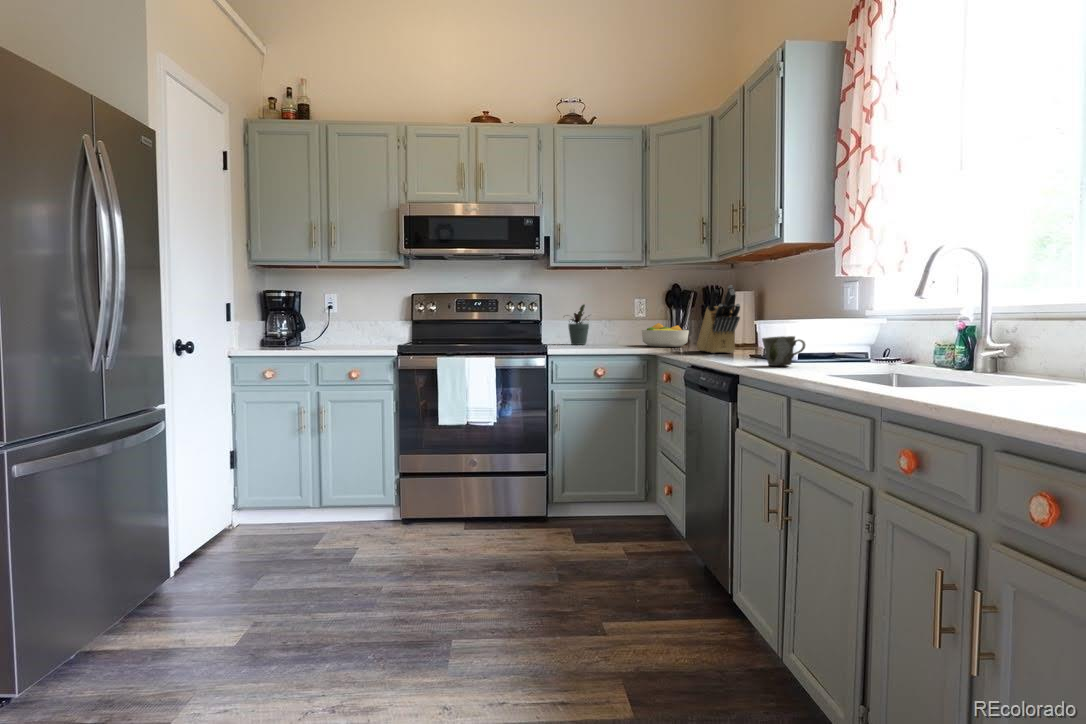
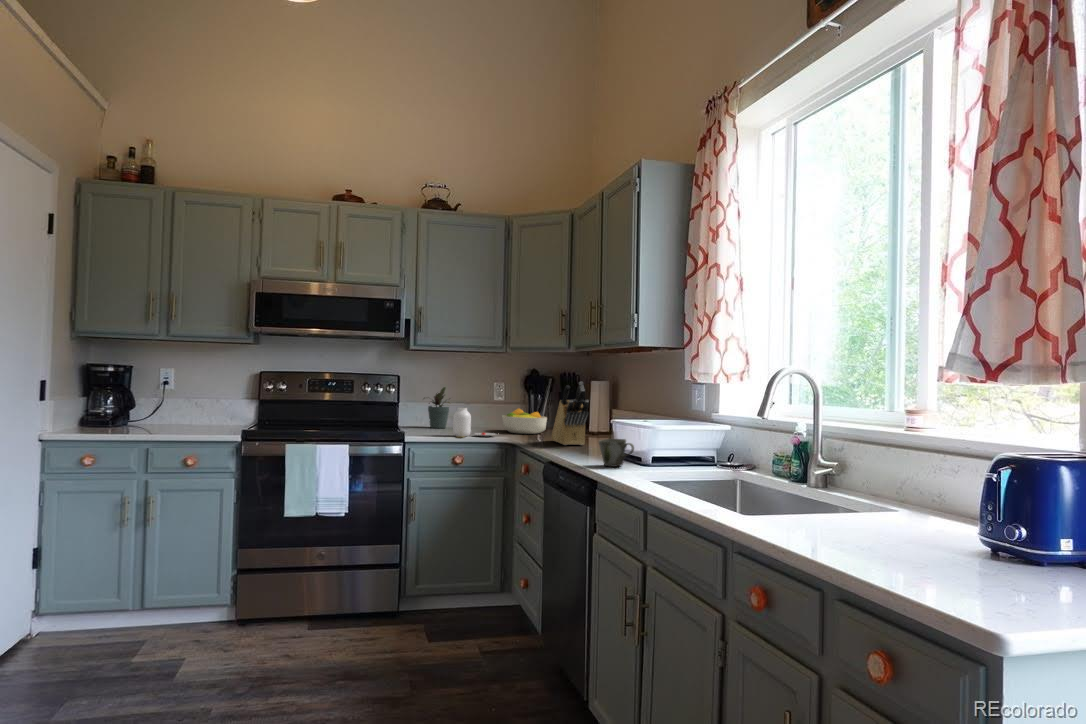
jar: none [594,321,641,350] -> present [453,408,495,437]

